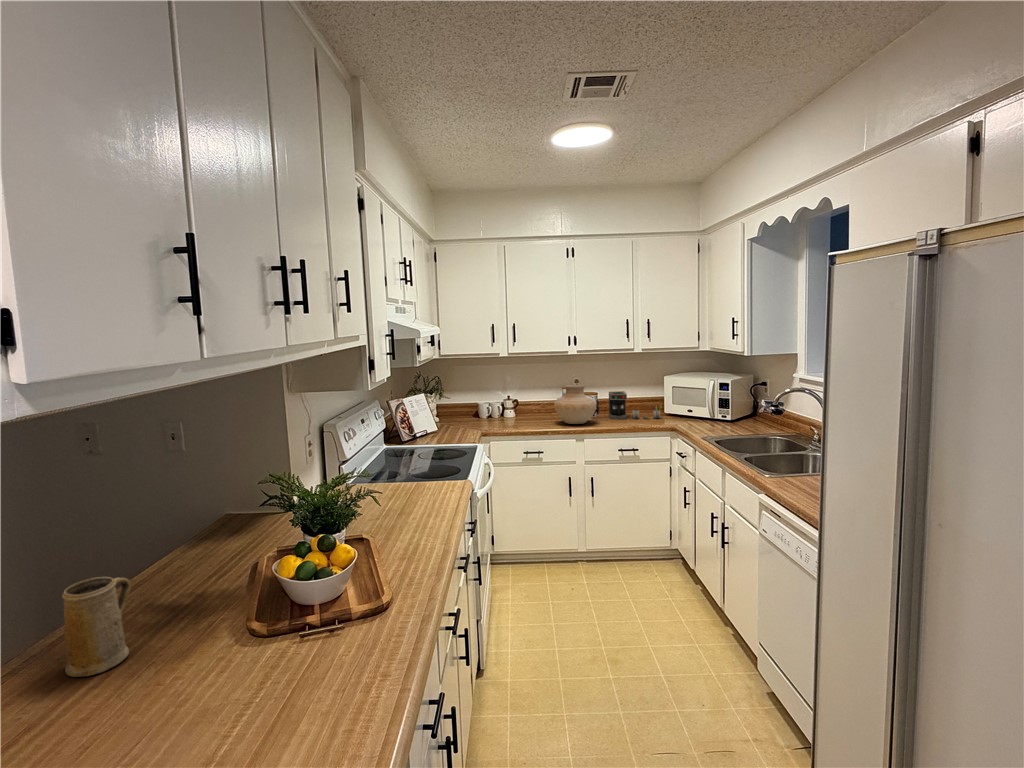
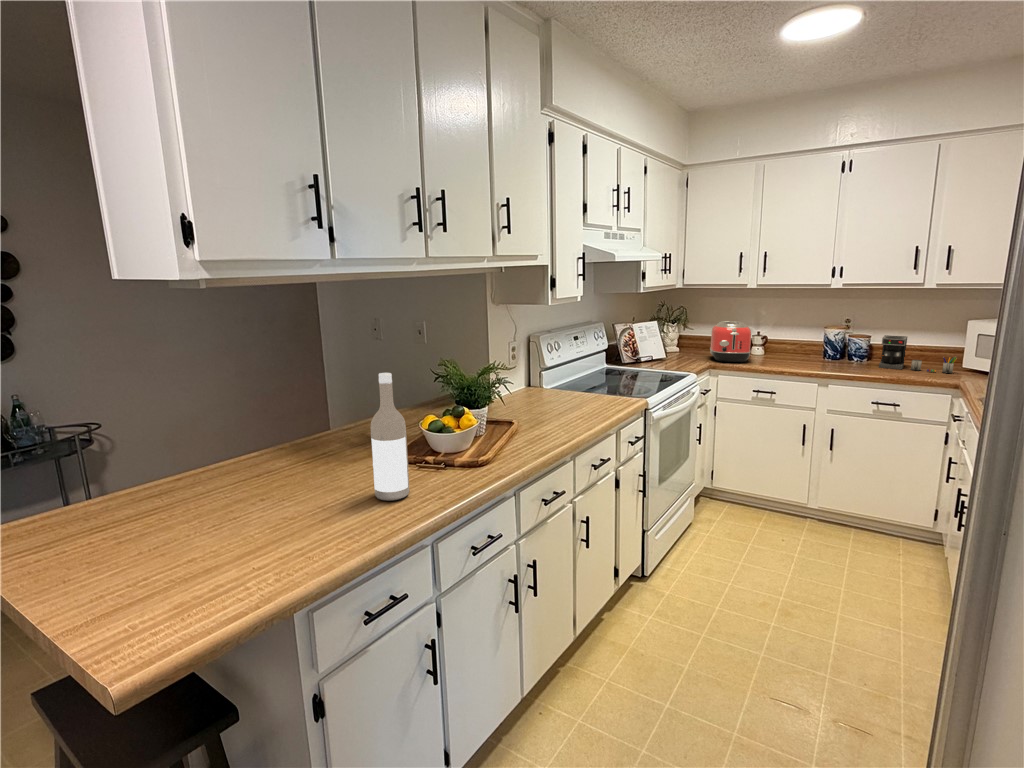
vase: present [554,385,596,424] -> none [801,323,856,368]
toaster: none [475,389,514,429] -> present [710,321,751,363]
wine bottle: none [254,518,313,705] -> present [371,373,409,501]
mug: present [62,577,131,677] -> none [296,403,337,461]

